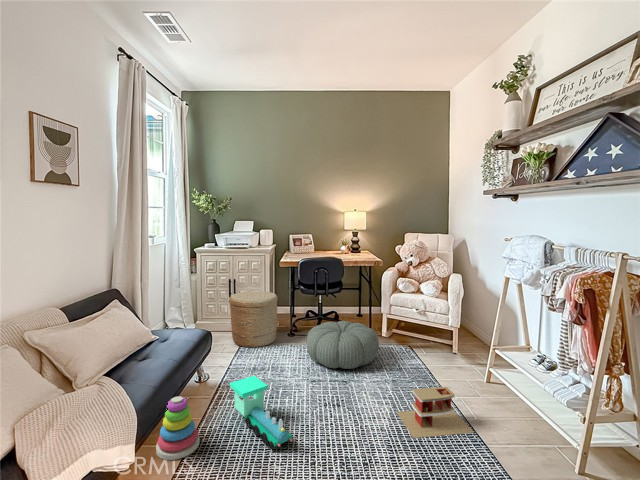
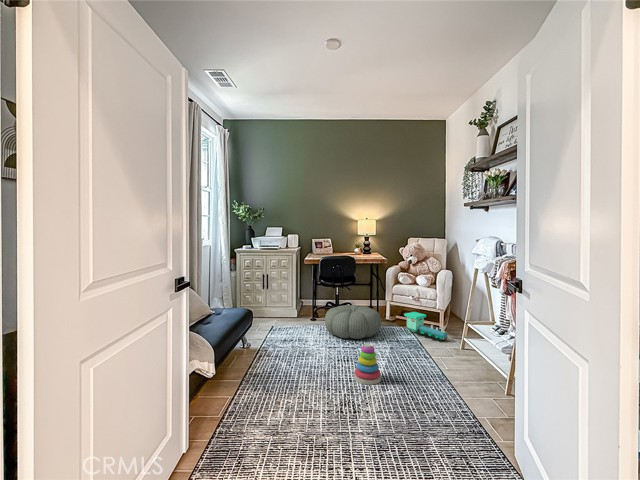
woven basket: present [229,291,278,347] -> none [265,283,302,325]
toy train: present [230,376,292,449] -> present [404,312,448,341]
toy house: present [397,387,473,438] -> none [389,344,442,375]
stacking toy: present [156,396,200,460] -> present [354,344,382,385]

